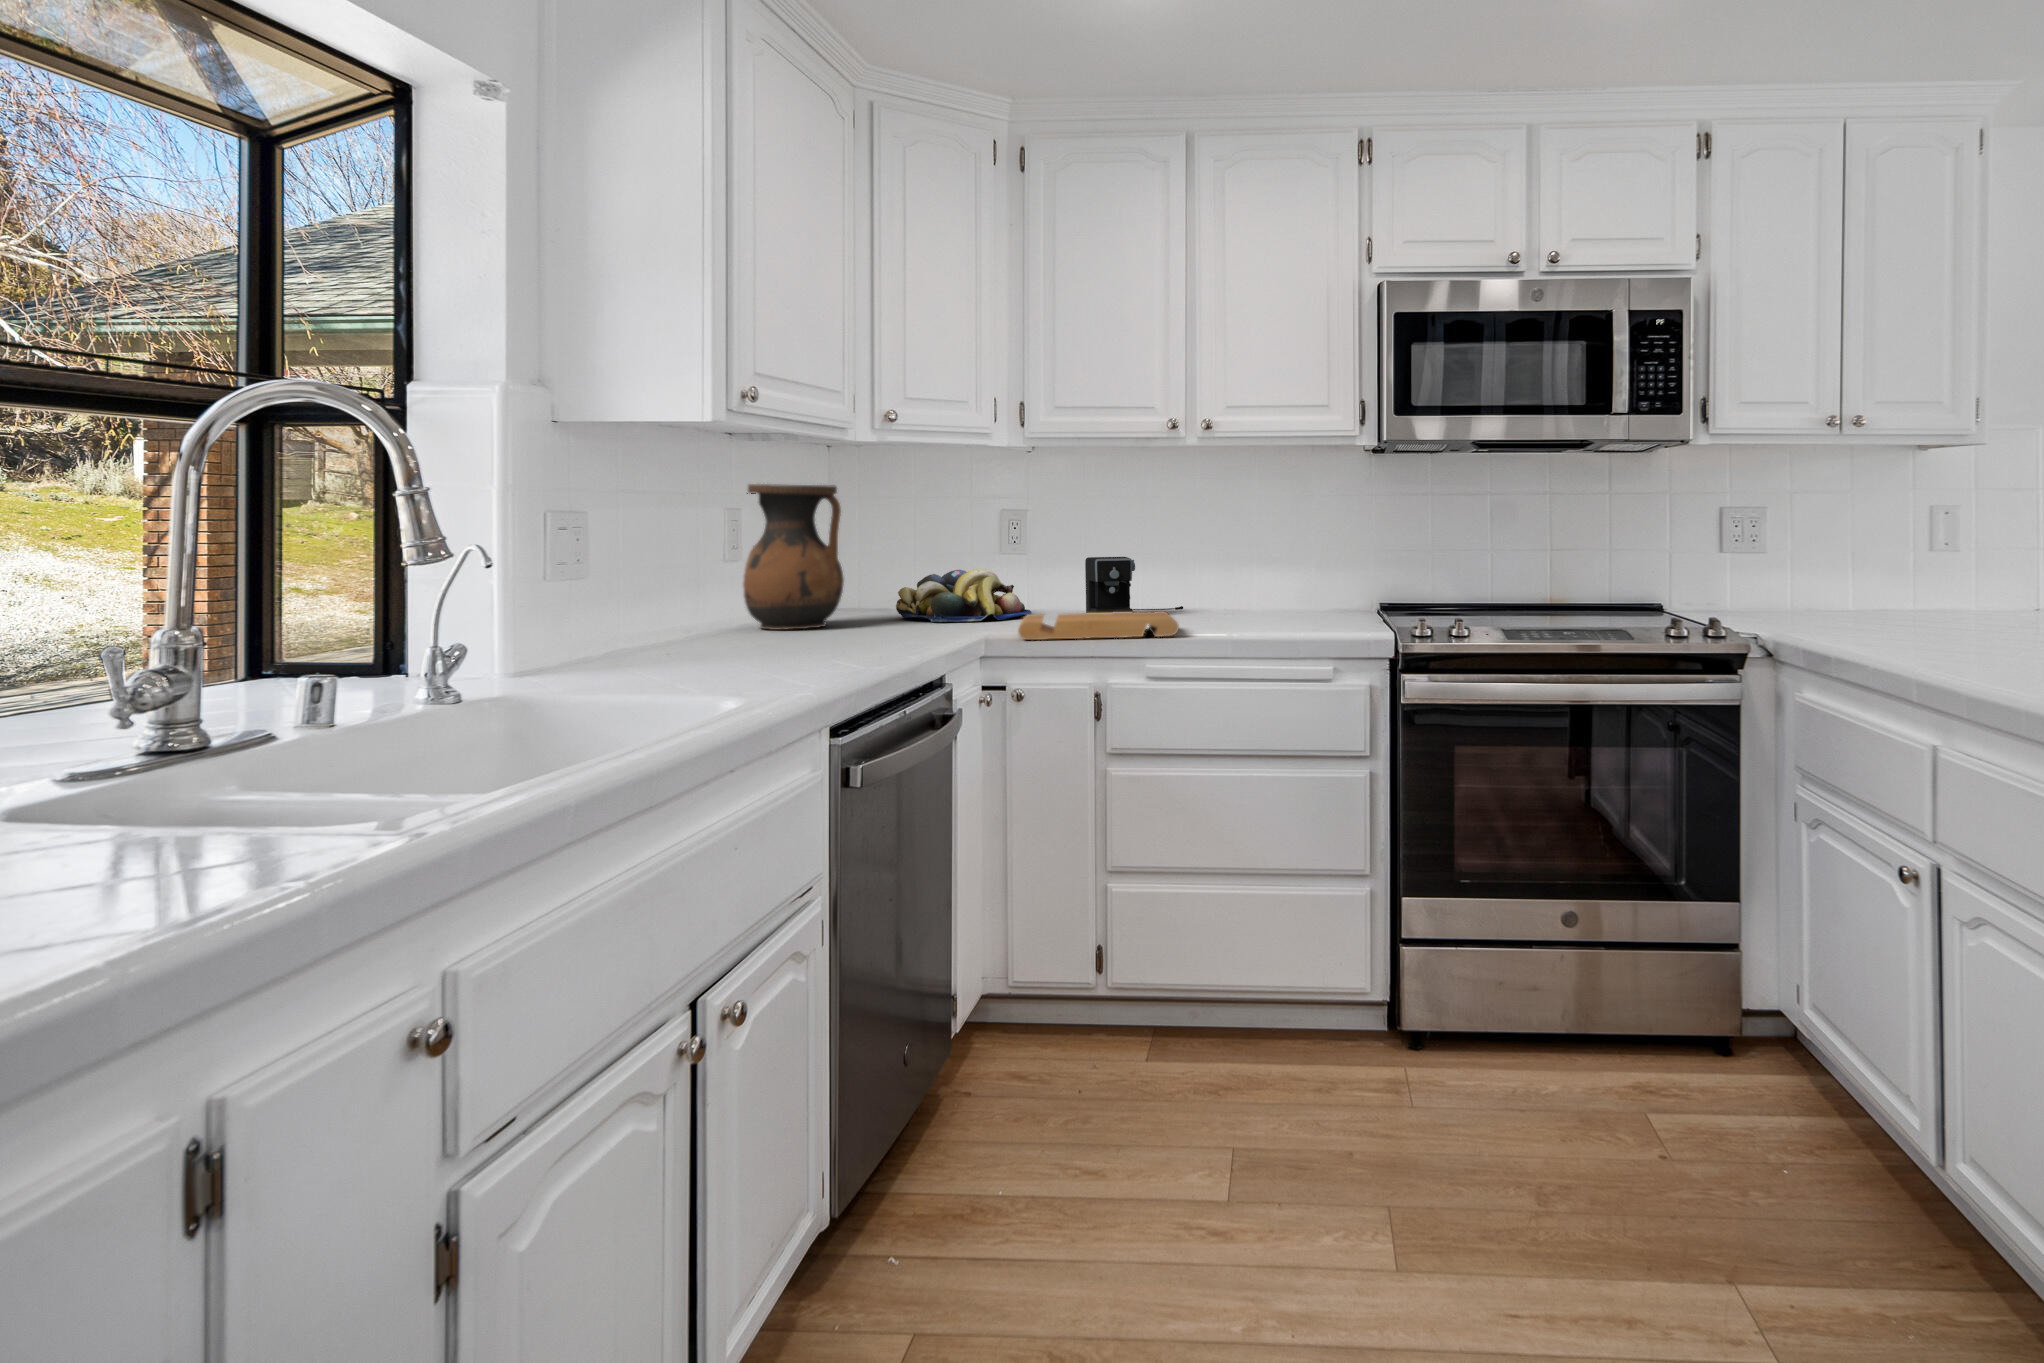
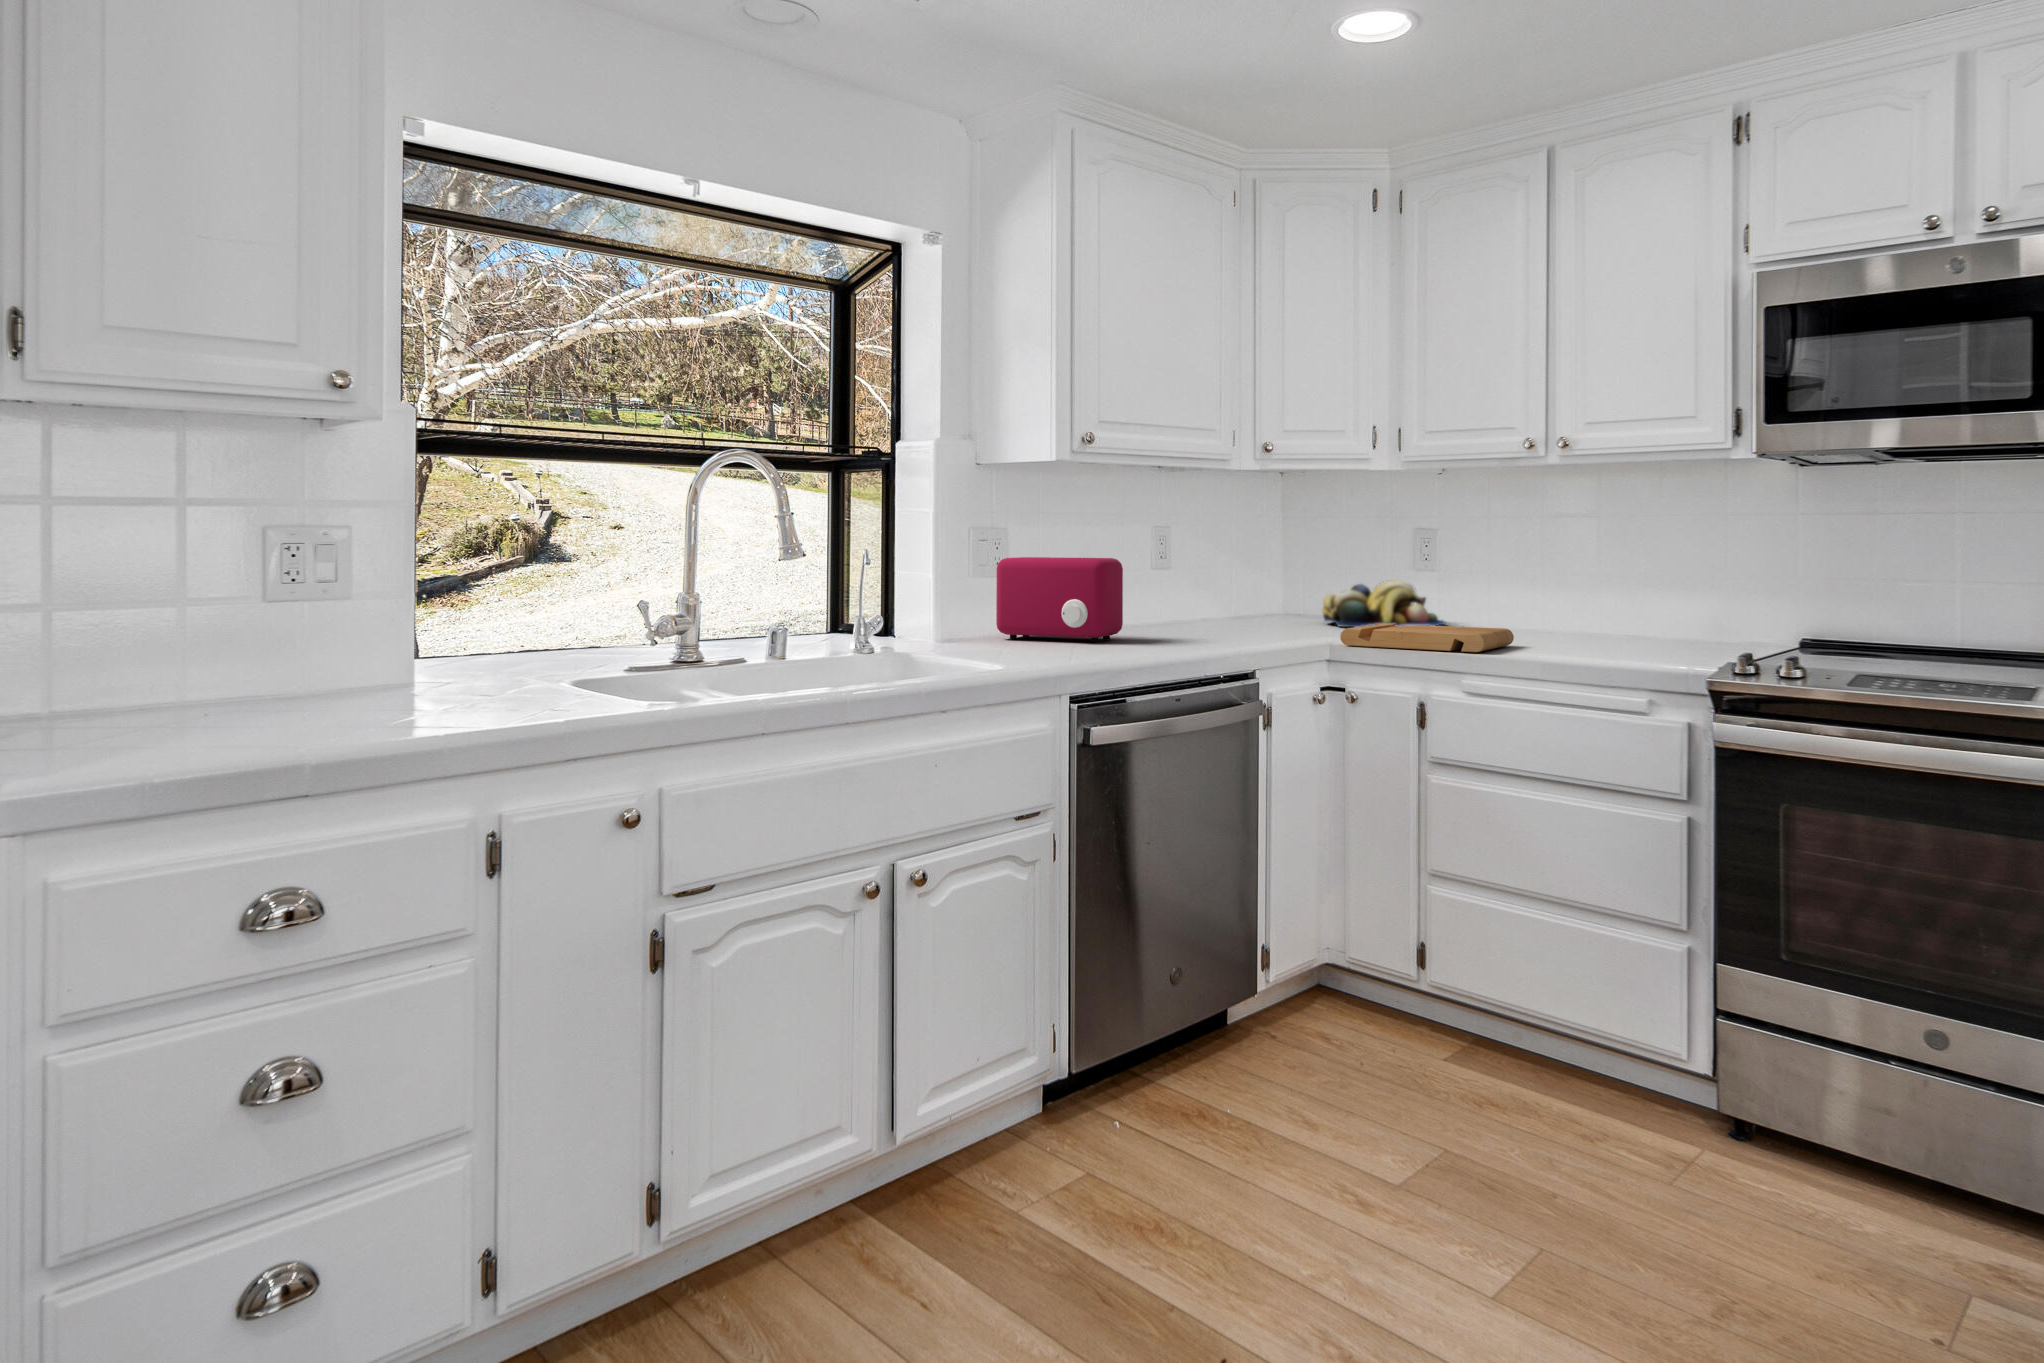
vase: present [743,484,844,630] -> none [1183,503,1266,625]
toaster: none [570,552,749,666] -> present [996,557,1123,642]
coffee maker: present [1085,557,1183,613] -> none [1488,573,1603,633]

